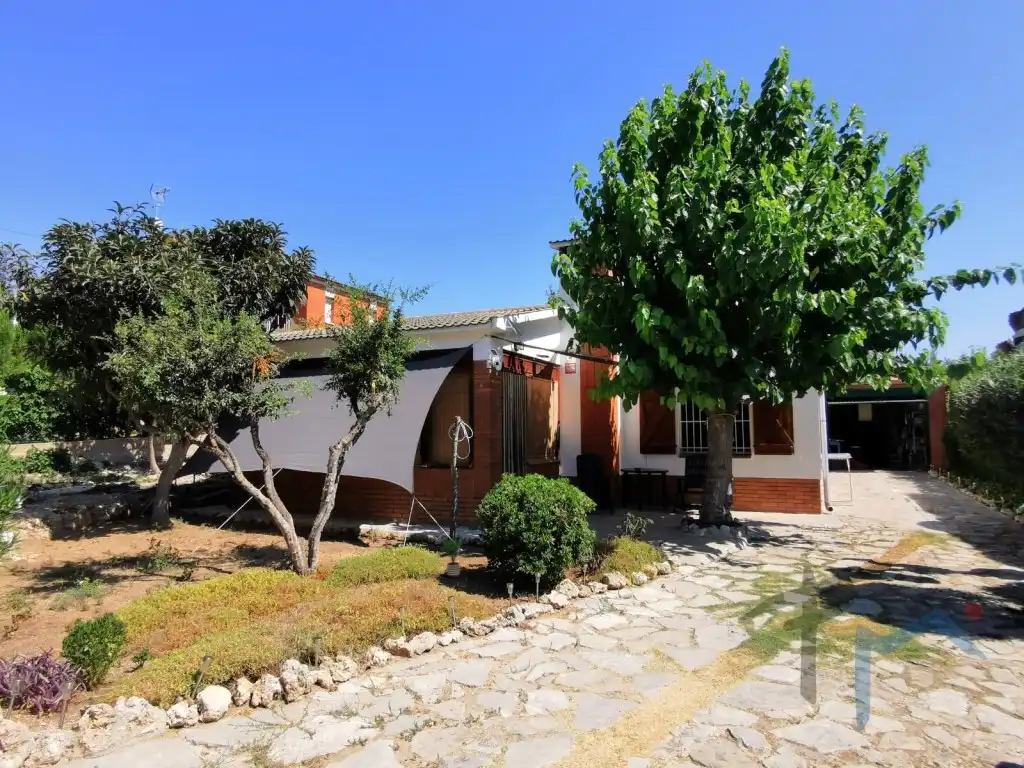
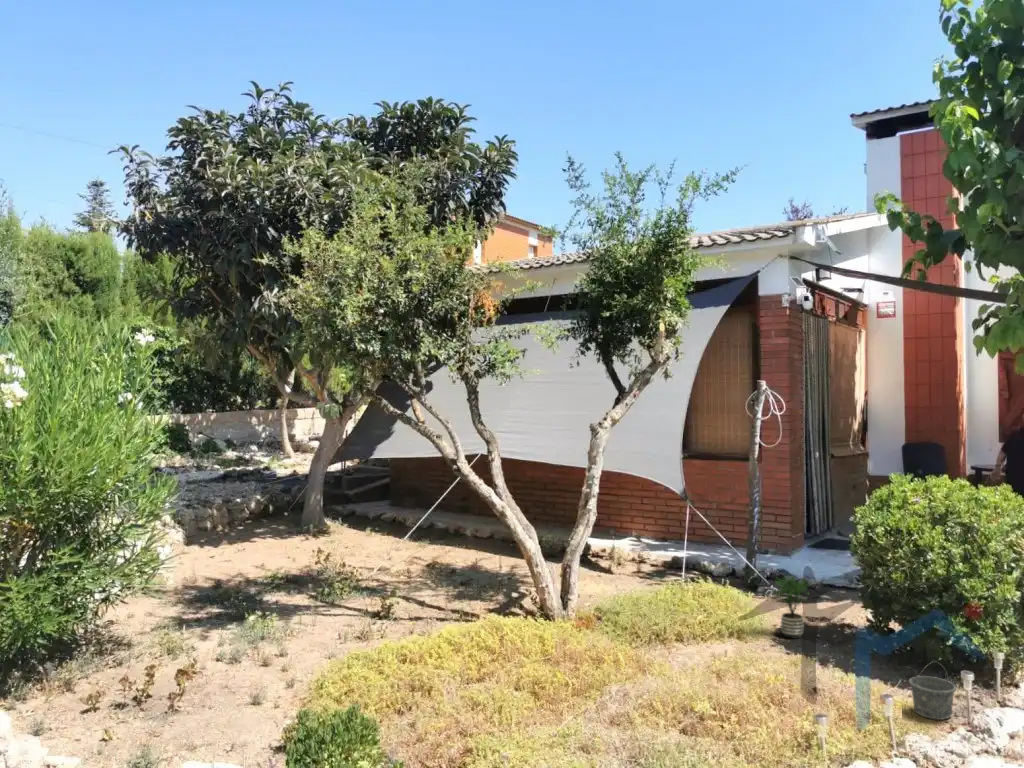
bucket: none [491,581,514,614] -> present [909,676,956,720]

